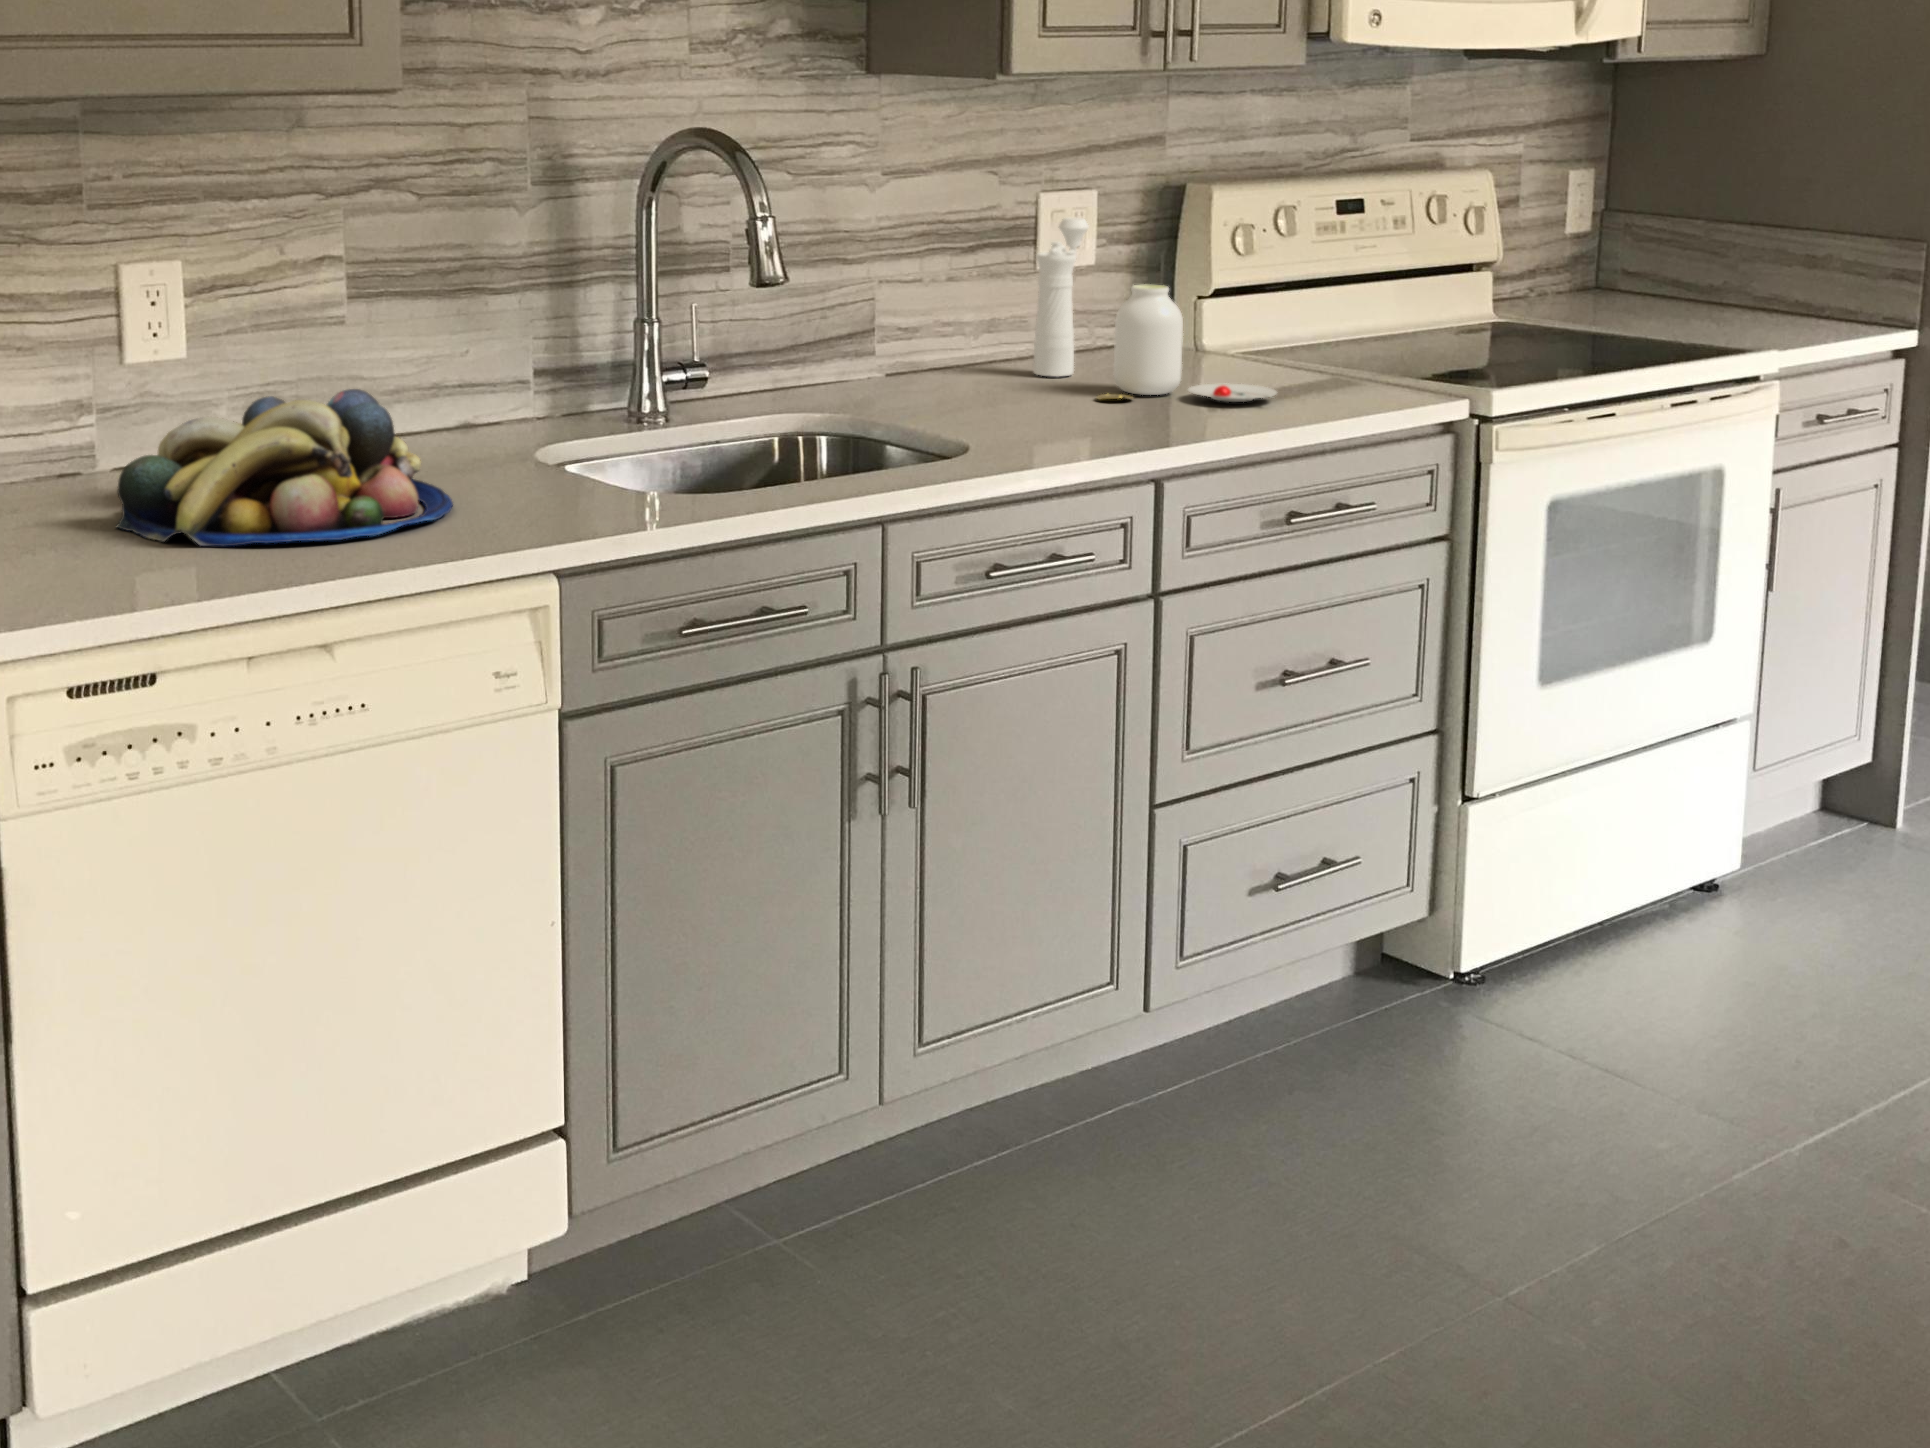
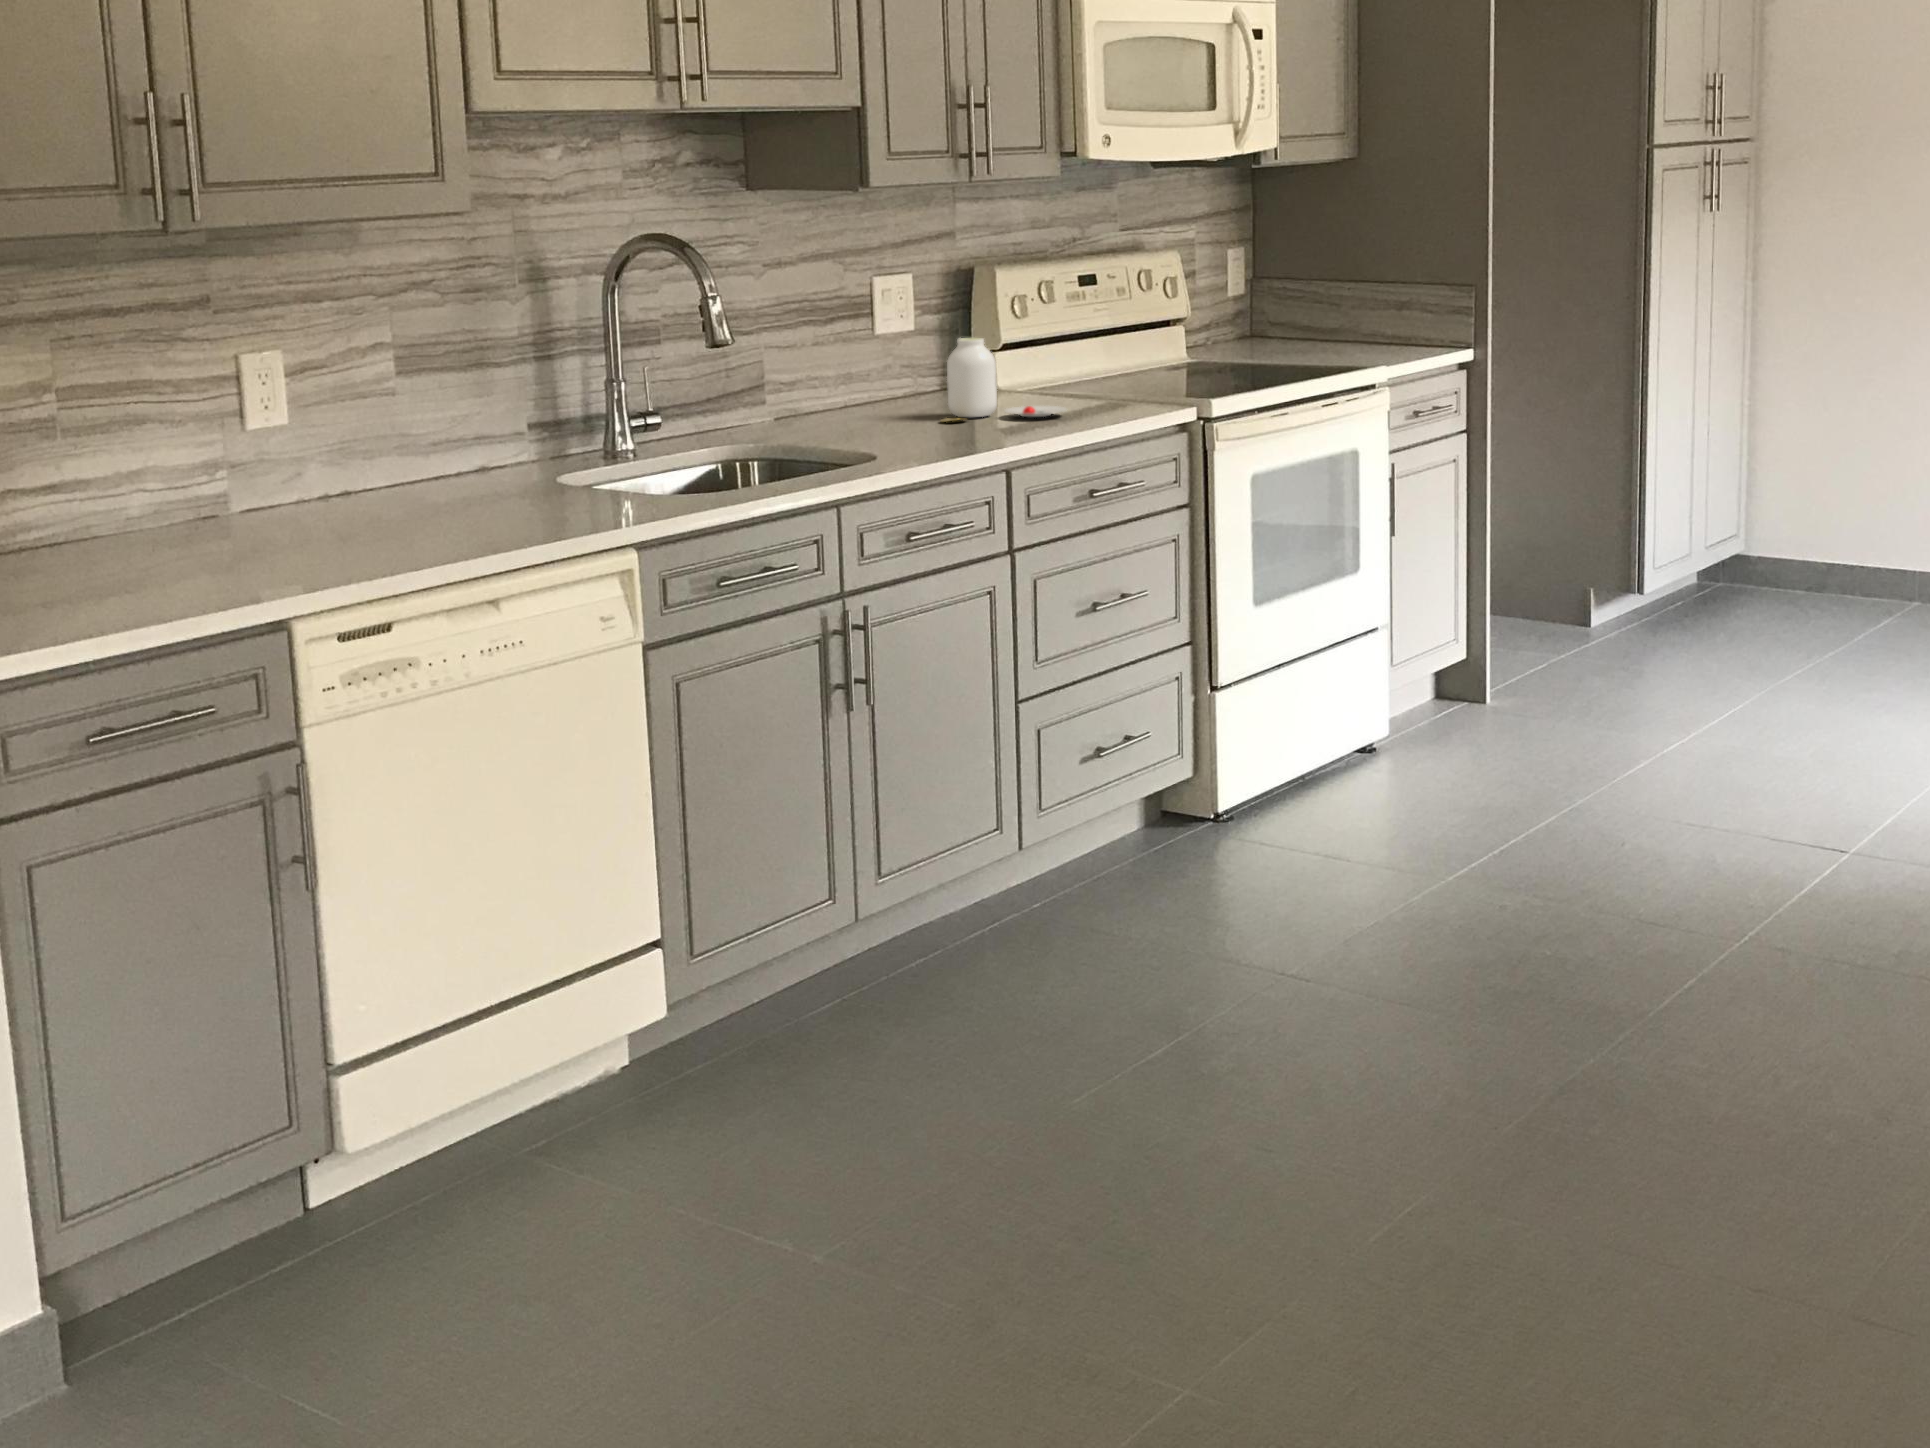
pepper mill: present [1033,218,1089,376] -> none [879,294,913,411]
fruit bowl: present [116,389,453,546] -> none [294,433,540,545]

